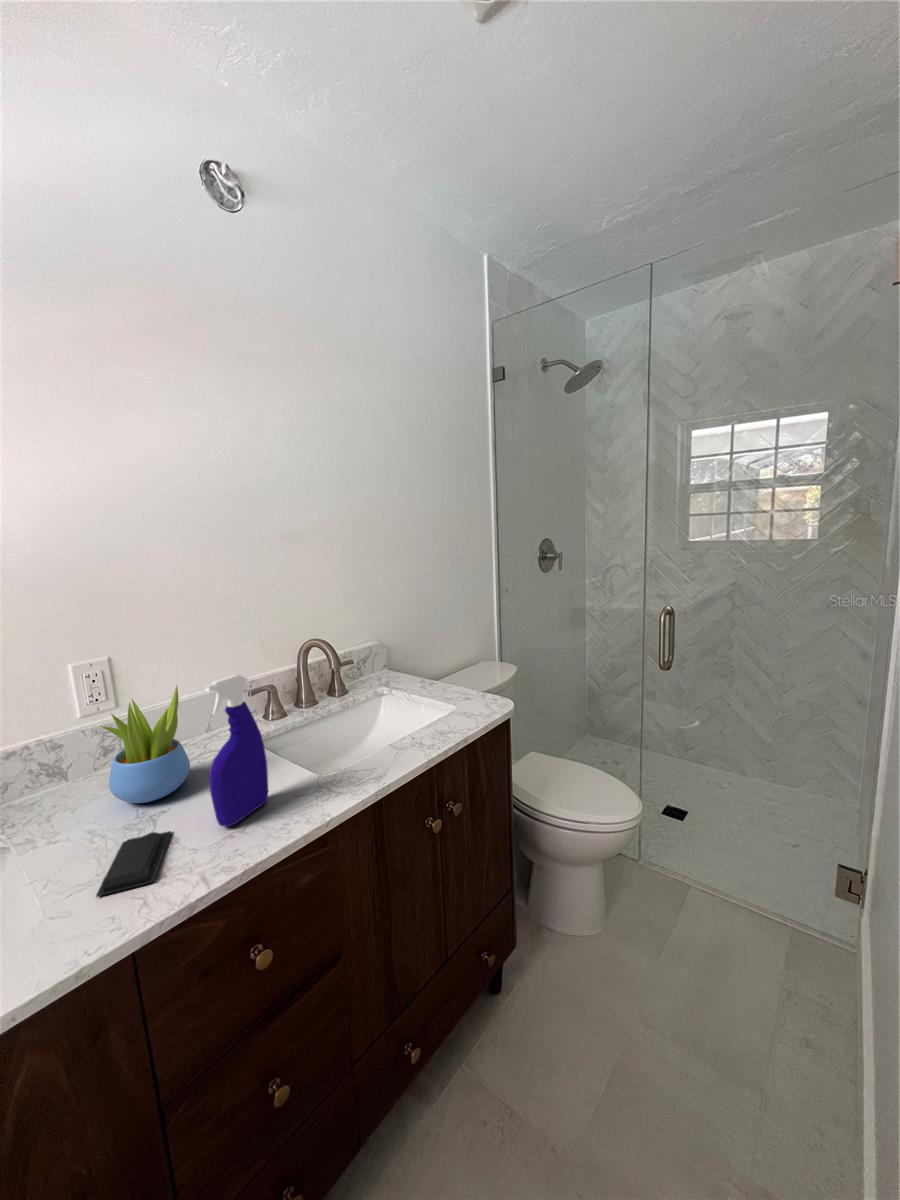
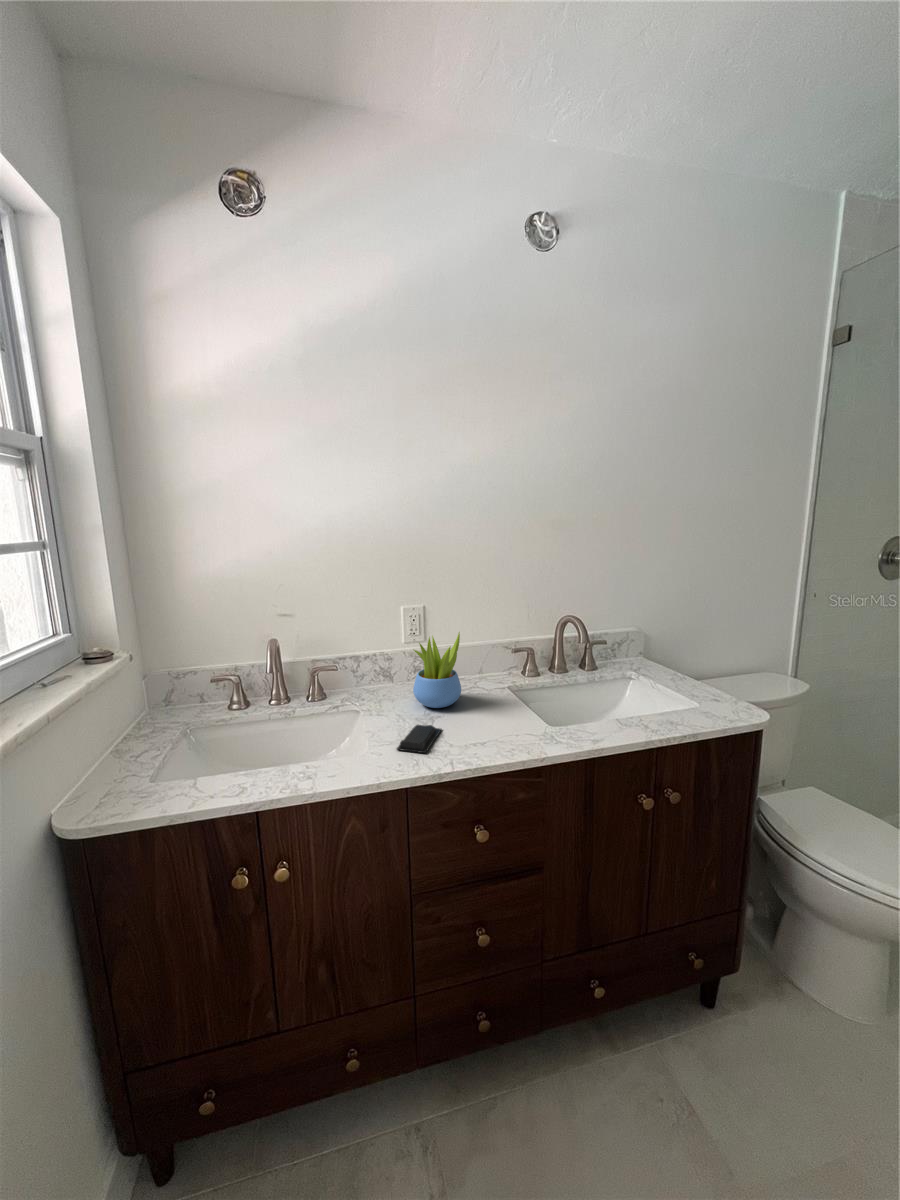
spray bottle: present [205,675,268,827] -> none [467,630,509,738]

